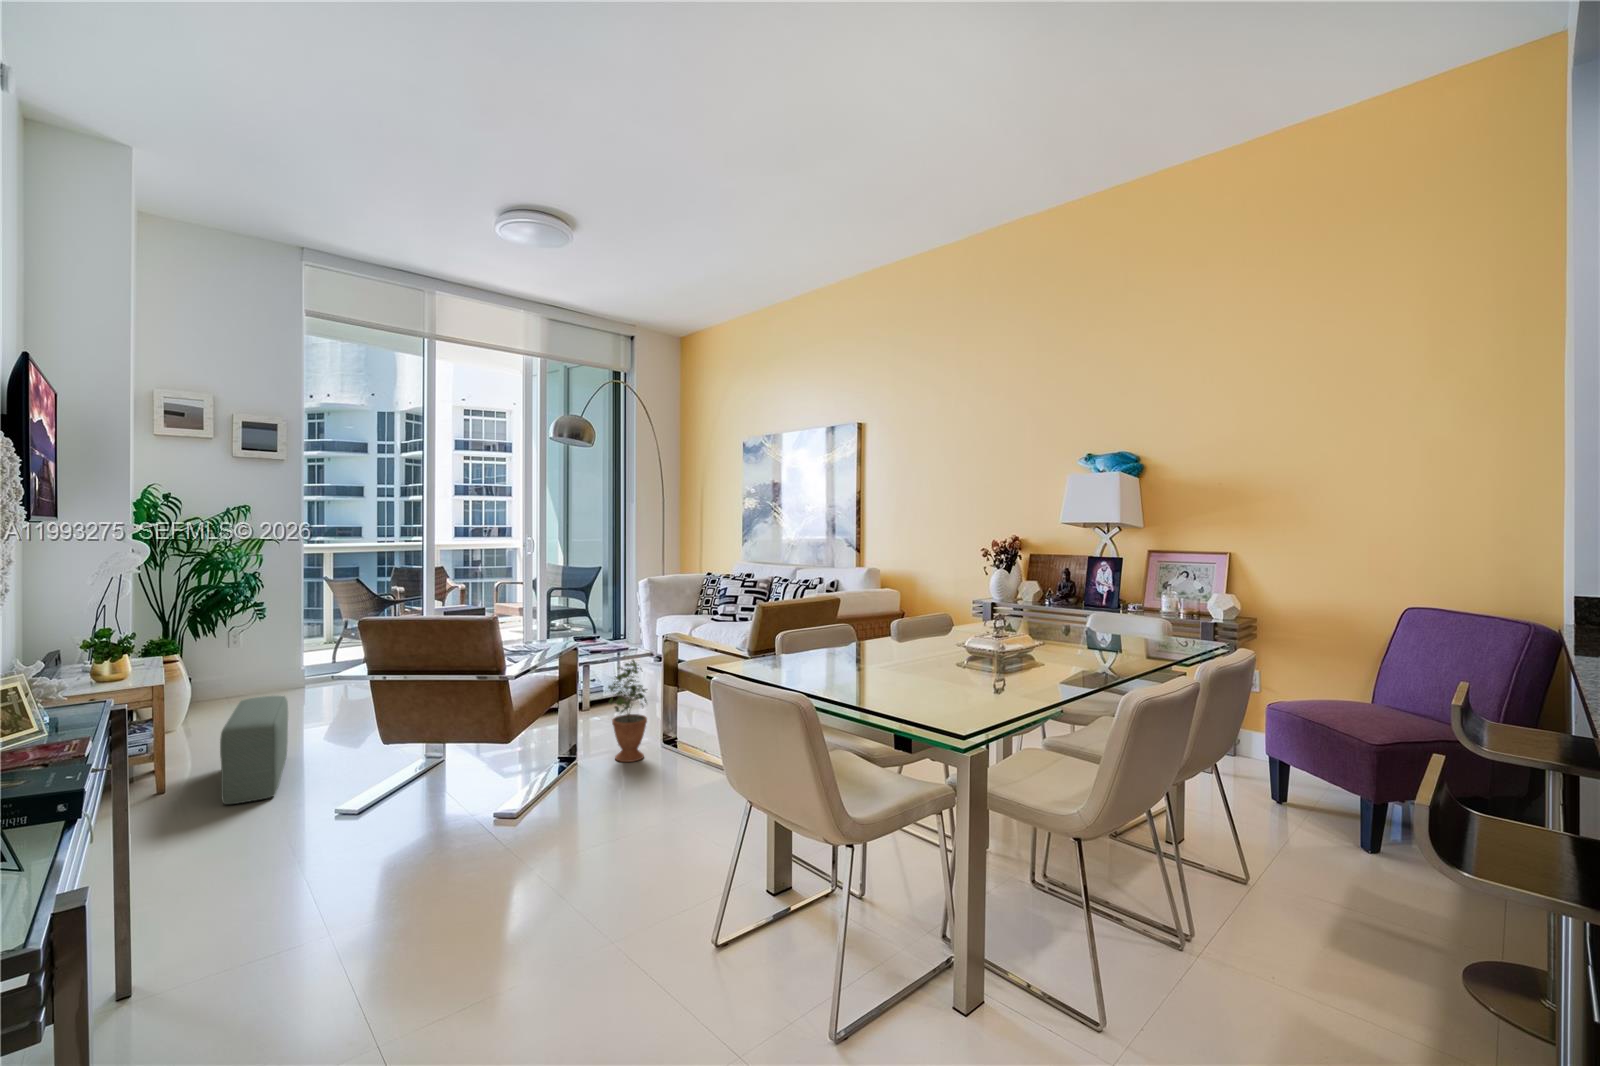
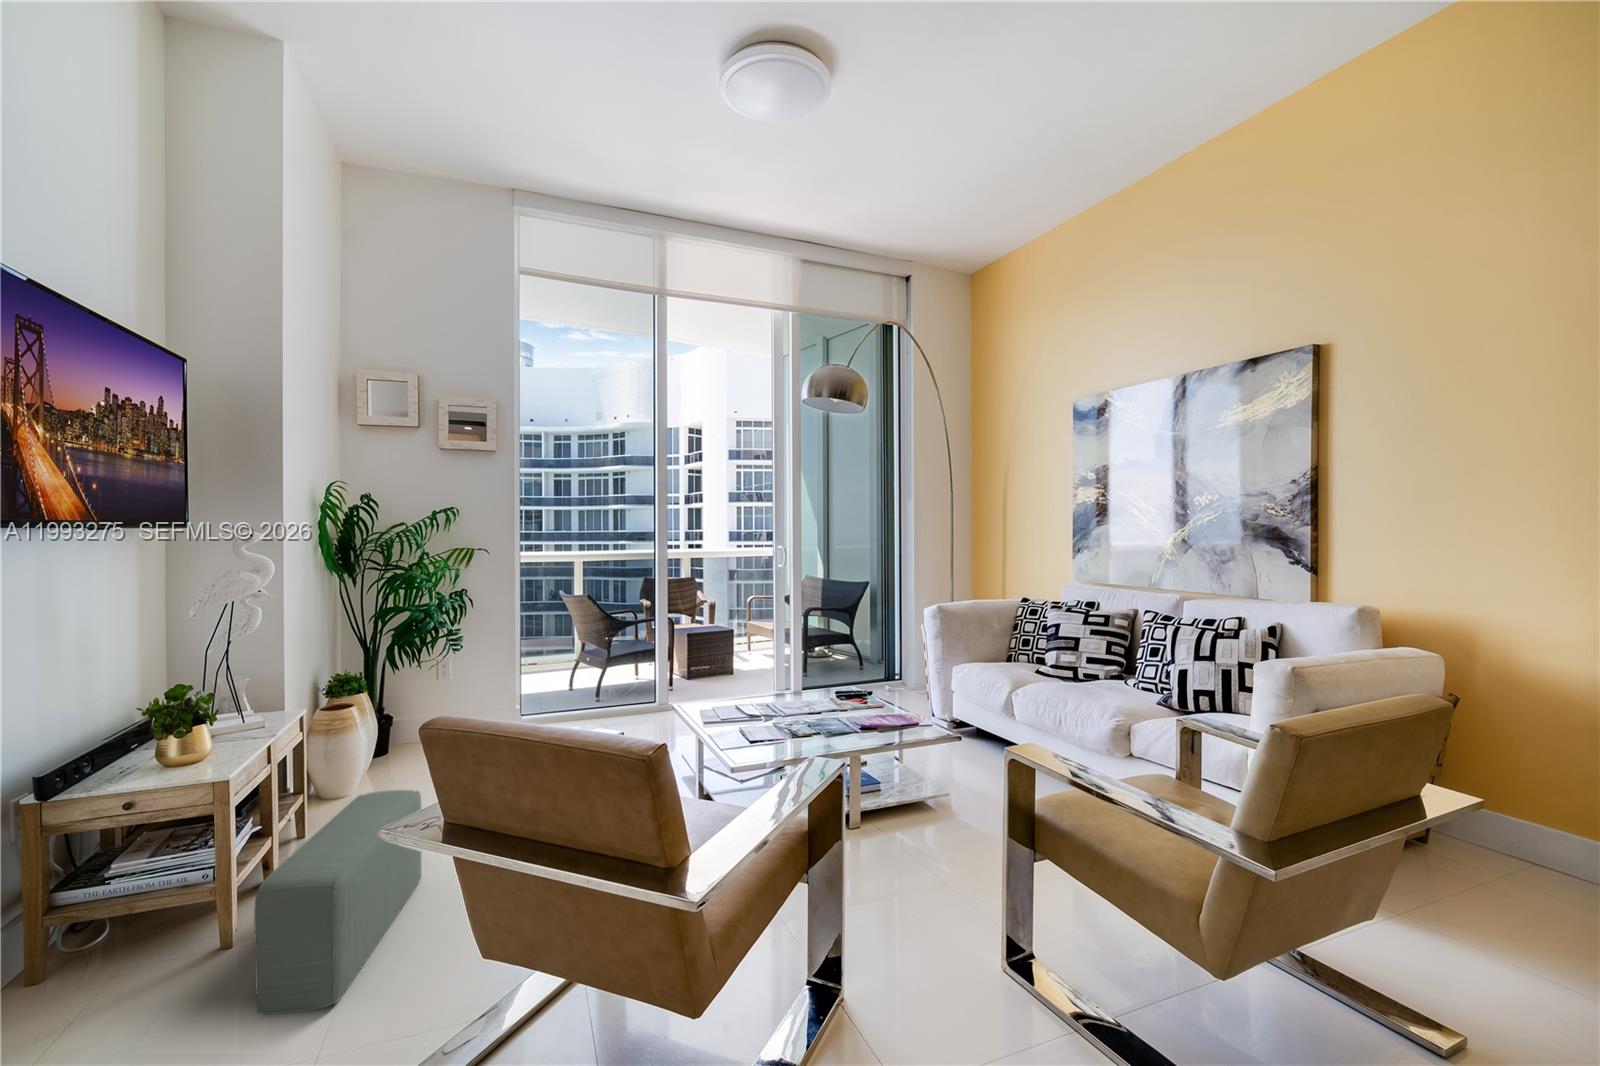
potted plant: present [608,660,647,762] -> none [882,796,970,1025]

